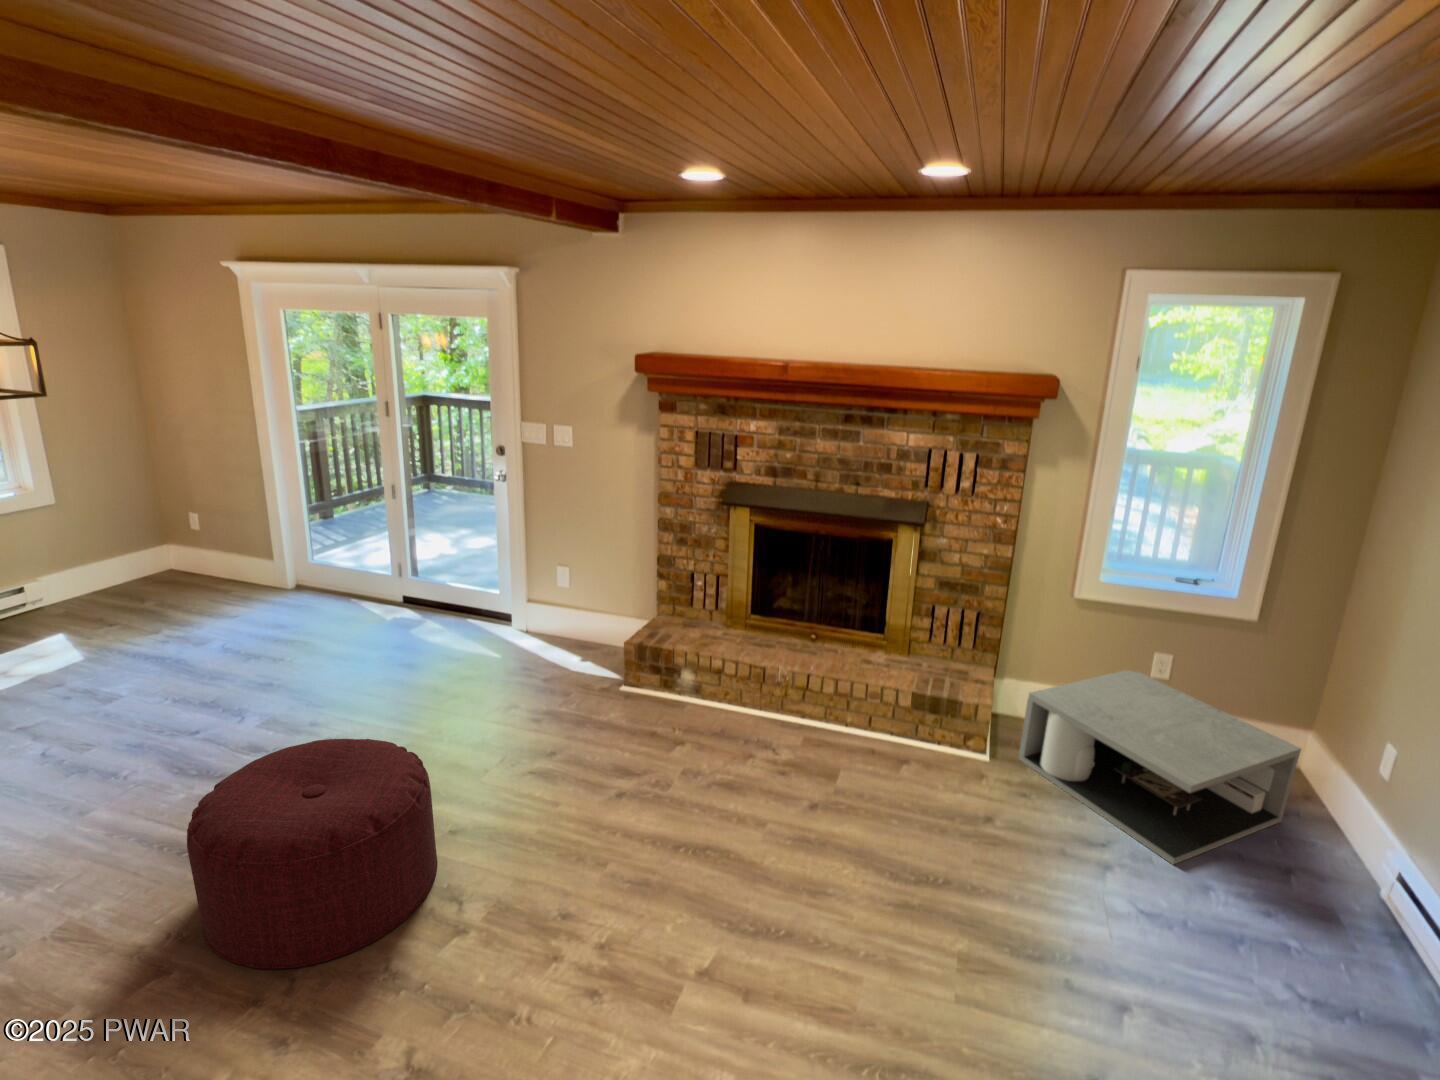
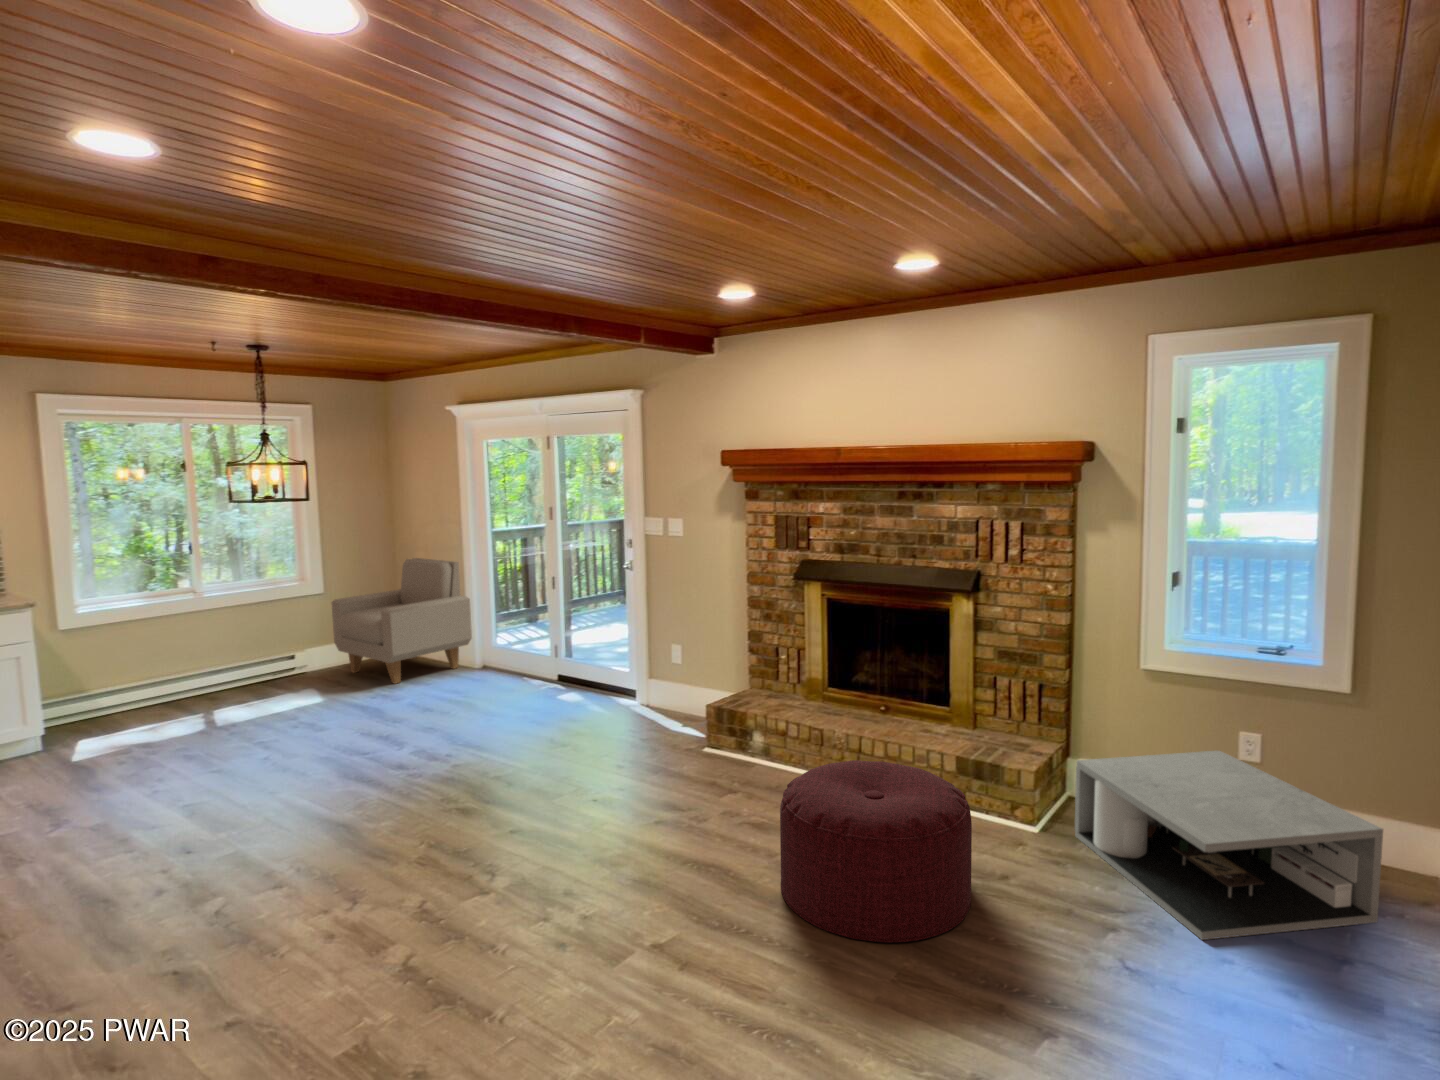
armchair: none [71,455,281,621] -> present [332,558,472,684]
ottoman: present [187,739,438,969] -> present [780,760,972,943]

